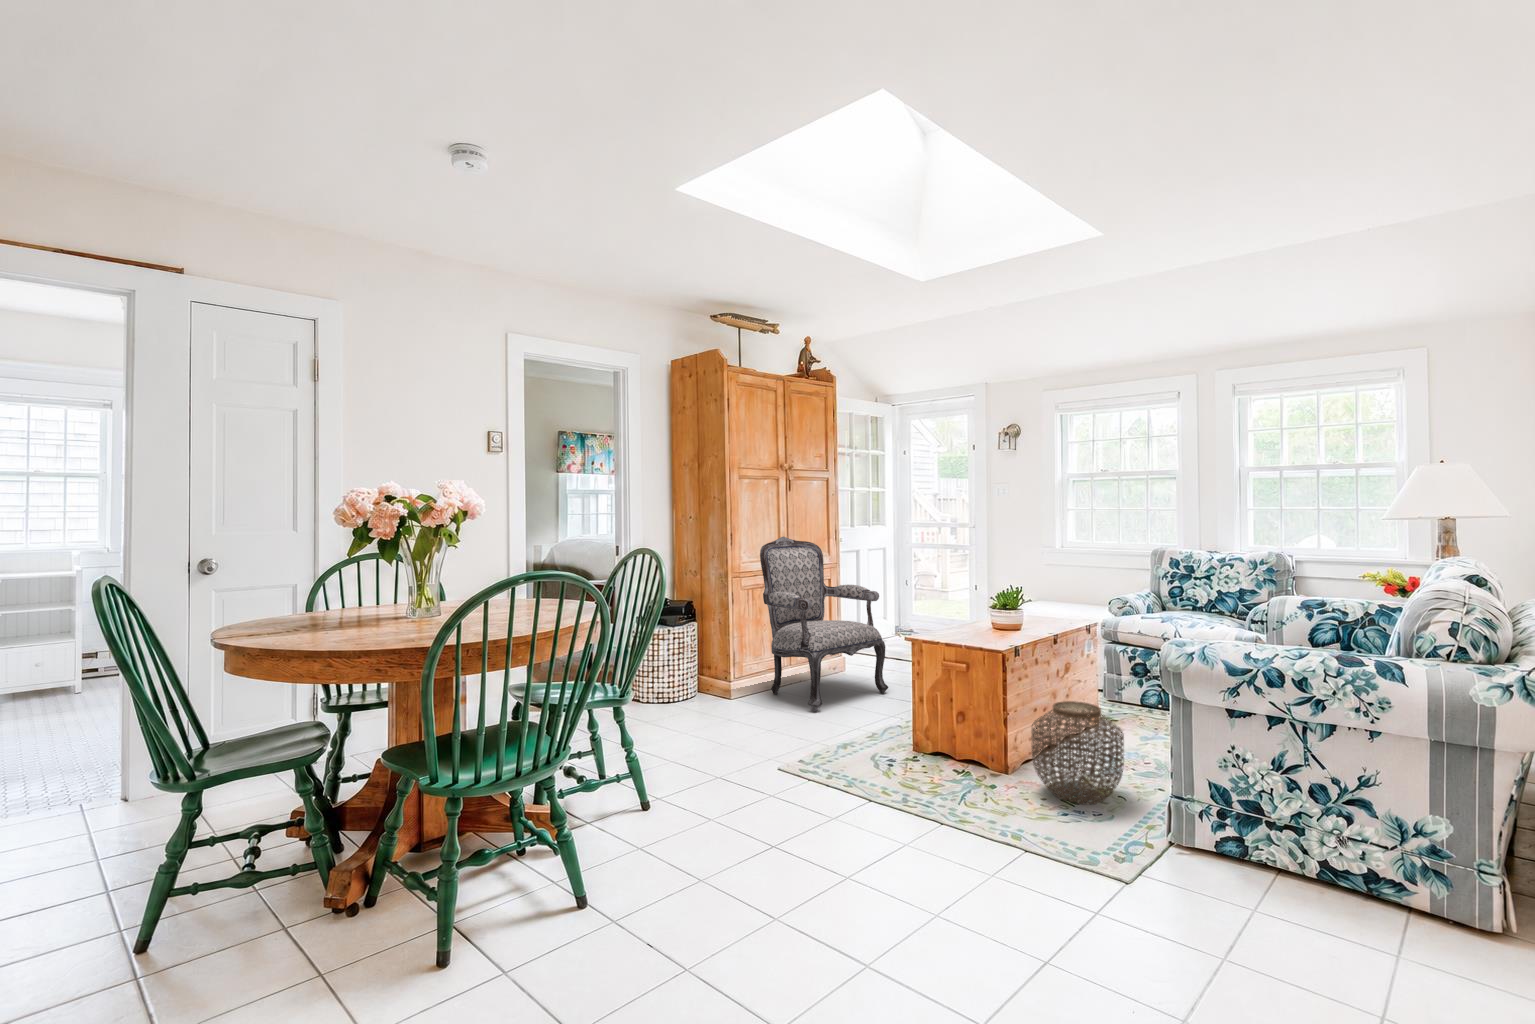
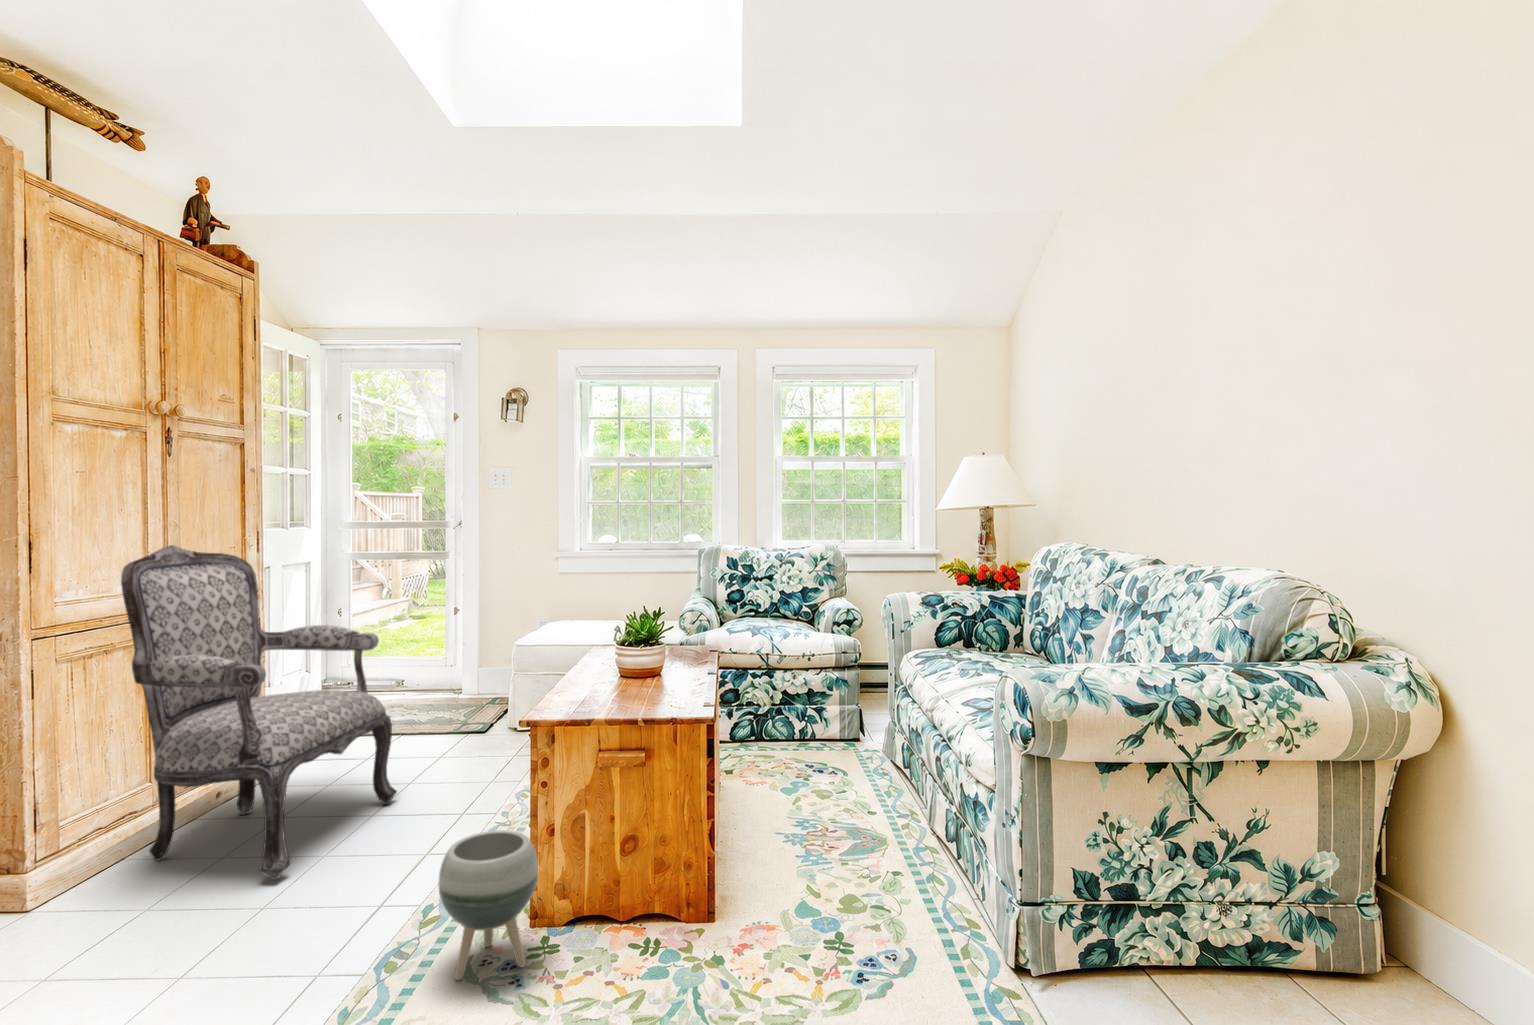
planter: none [859,694,908,765] -> present [438,830,538,980]
woven basket: present [1031,701,1124,804] -> none [762,776,894,942]

